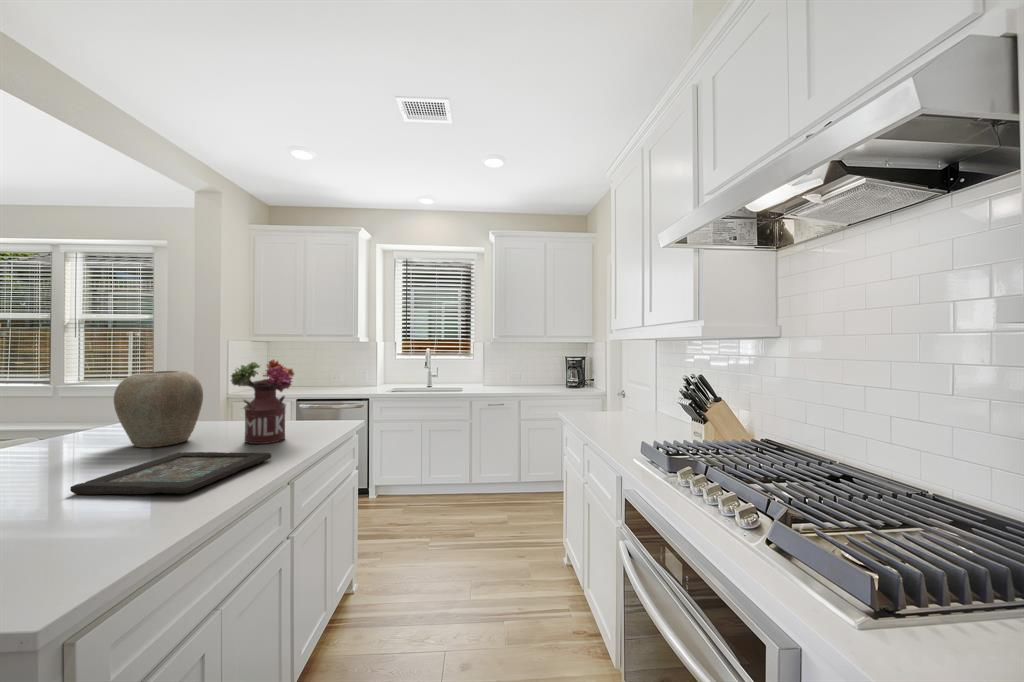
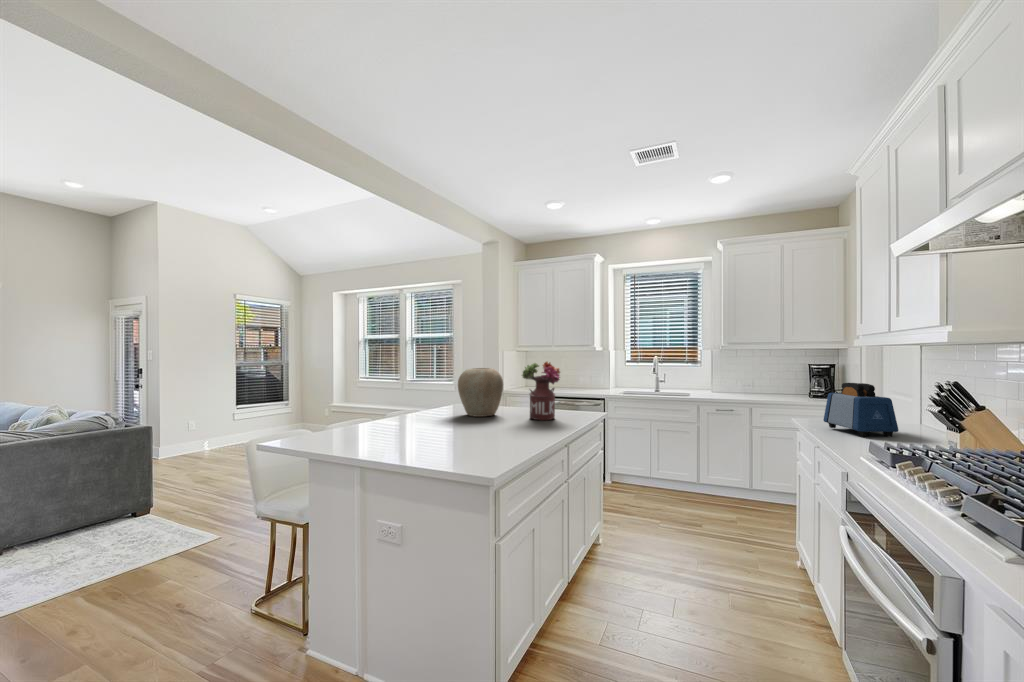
toaster: none [590,376,653,431] -> present [823,383,898,437]
decorative tray: present [70,452,271,495] -> none [456,420,552,440]

